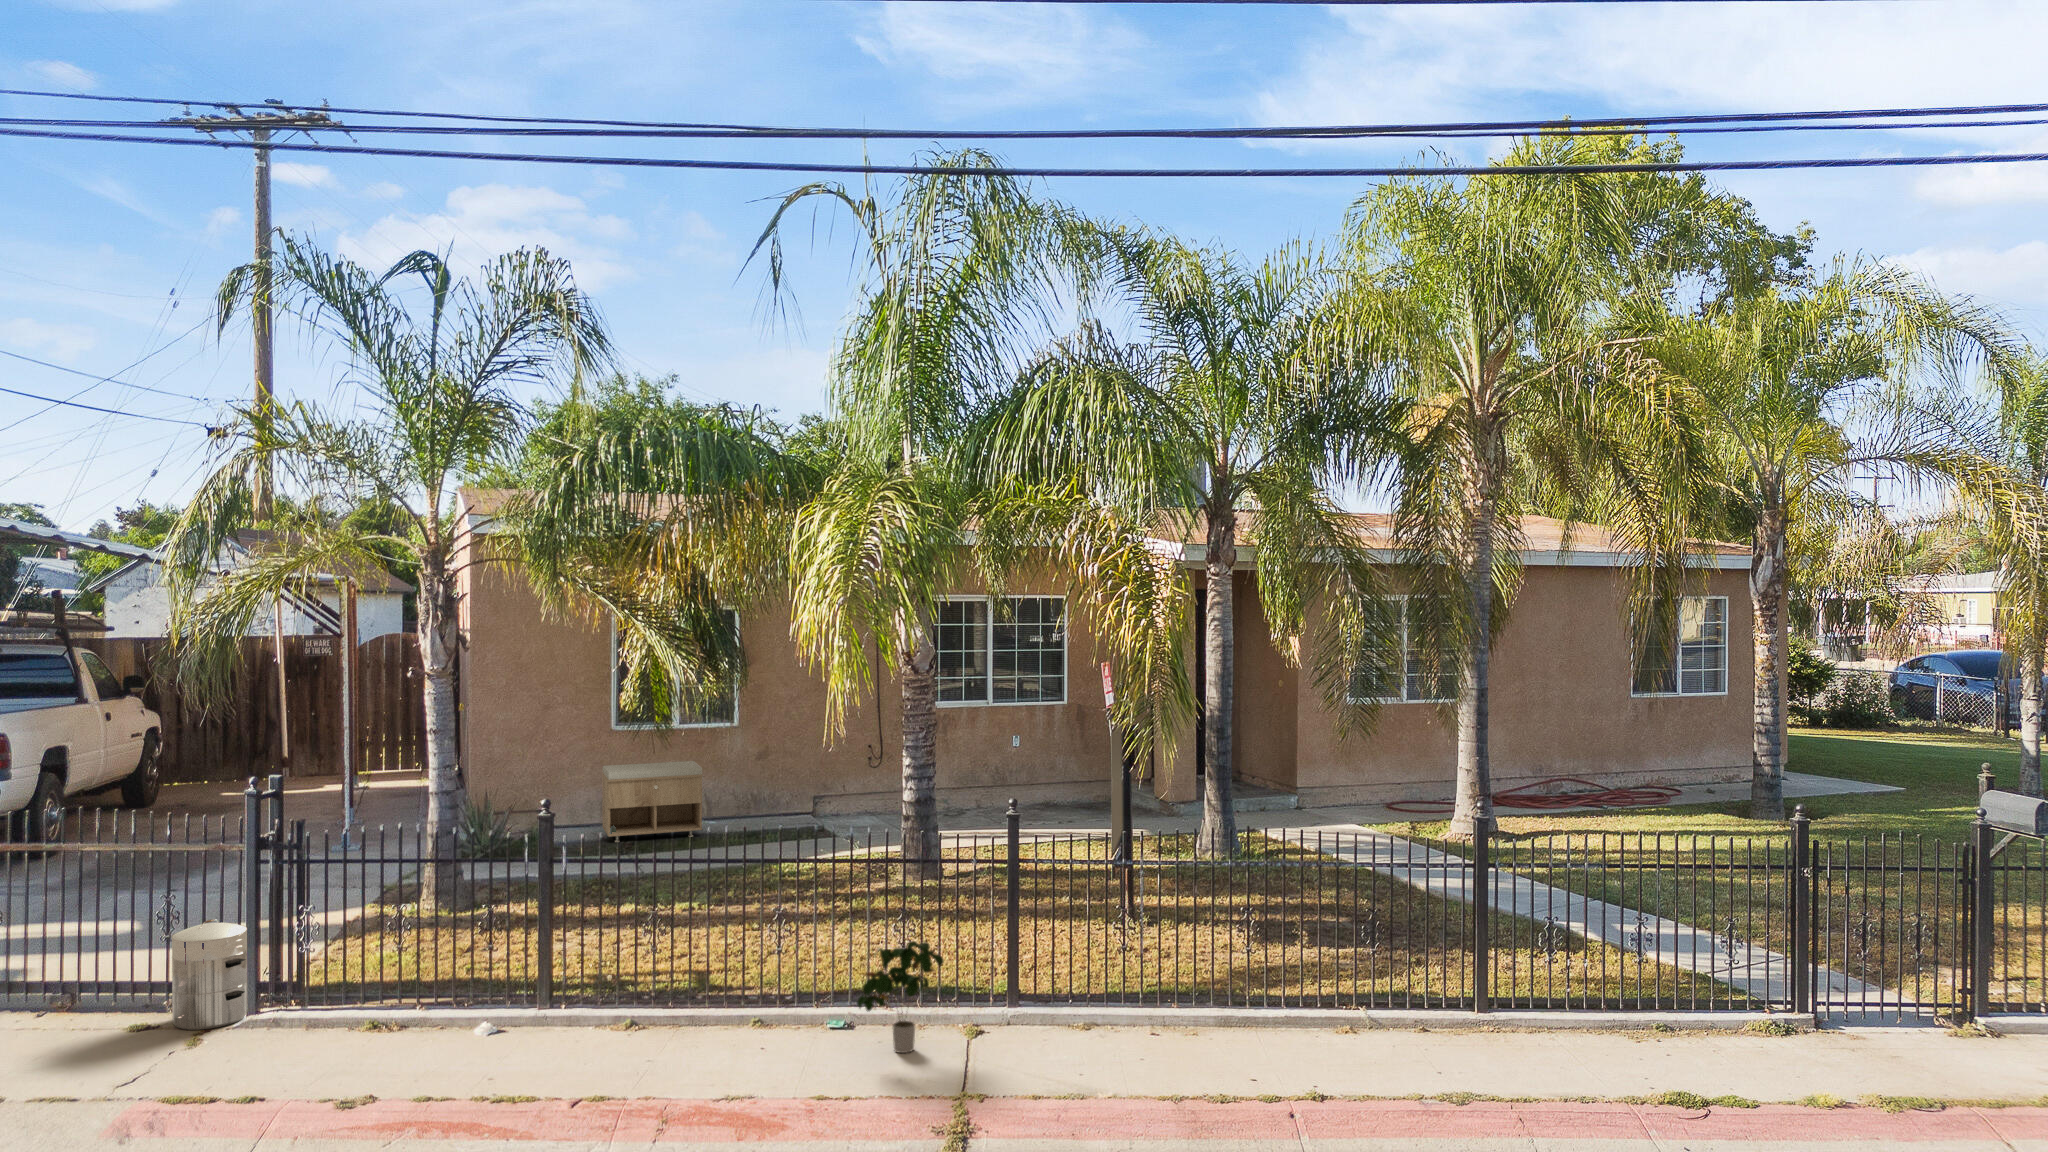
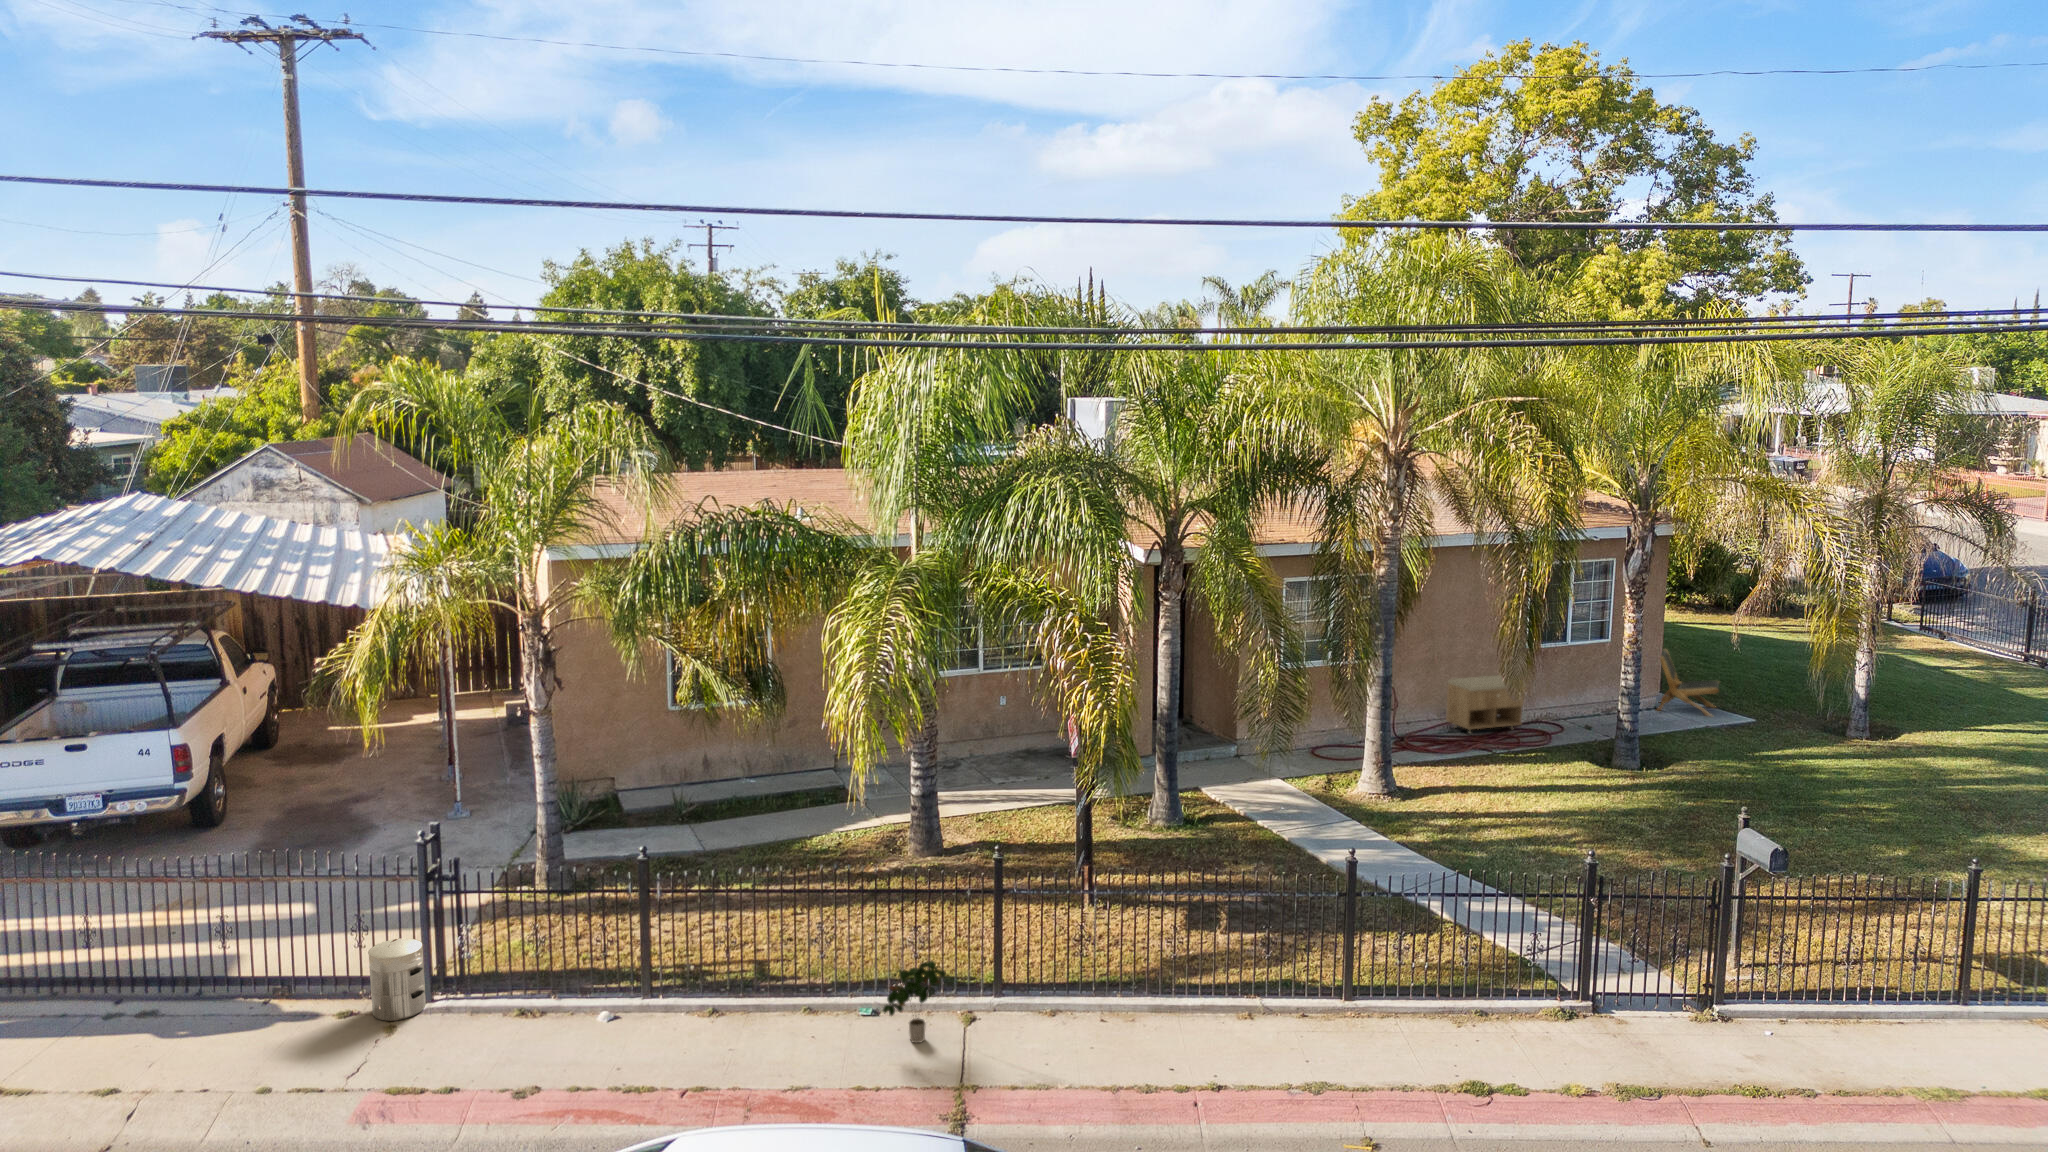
lounge chair: none [1786,702,1862,777] -> present [1657,649,1720,716]
storage bench: present [602,761,702,842] -> present [1446,675,1525,733]

